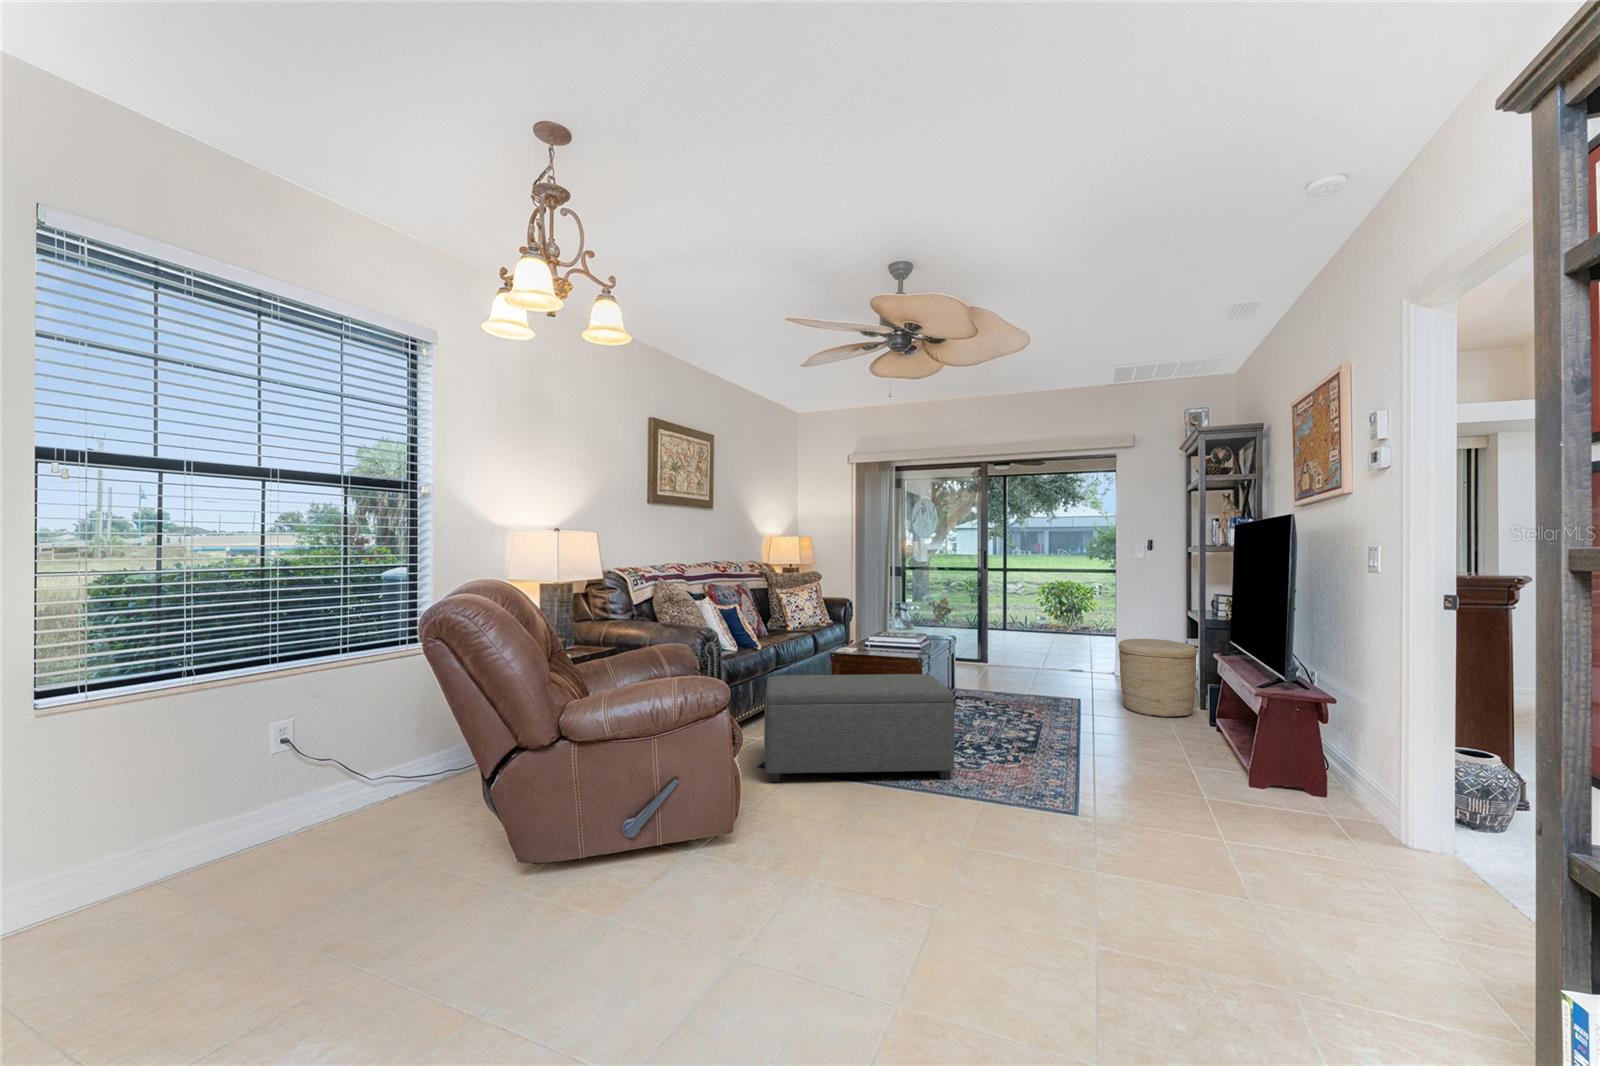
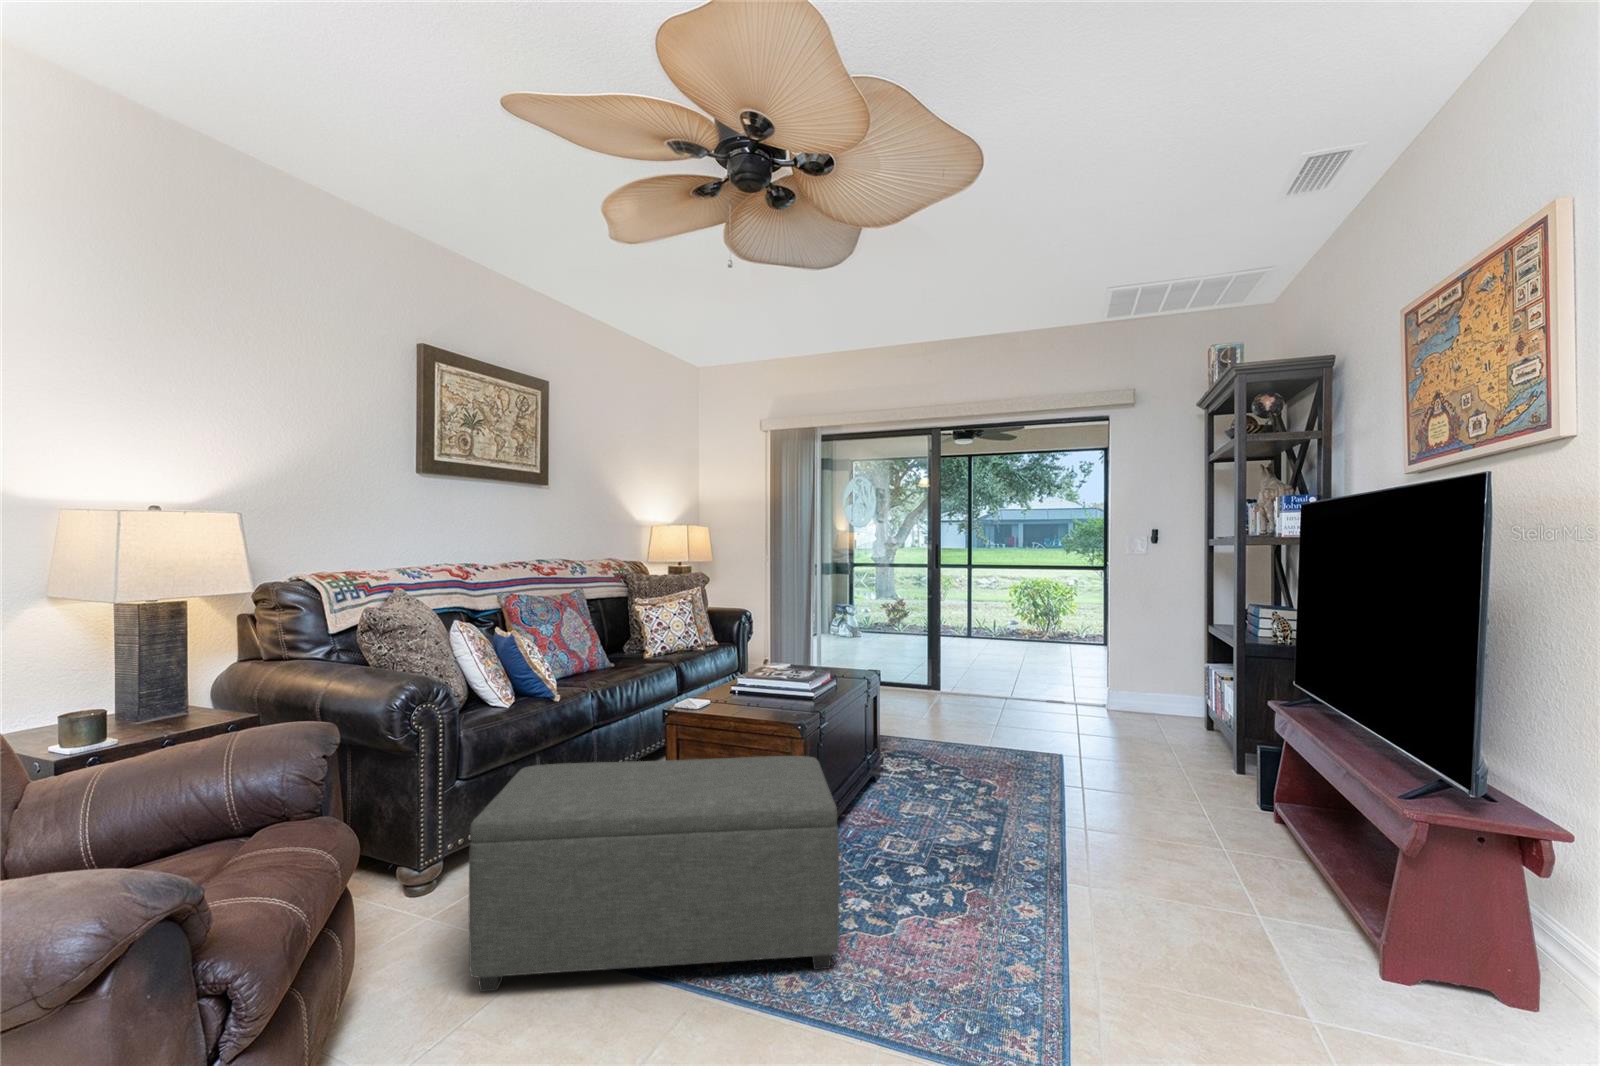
woven basket: present [1119,639,1197,717] -> none [1119,669,1237,792]

